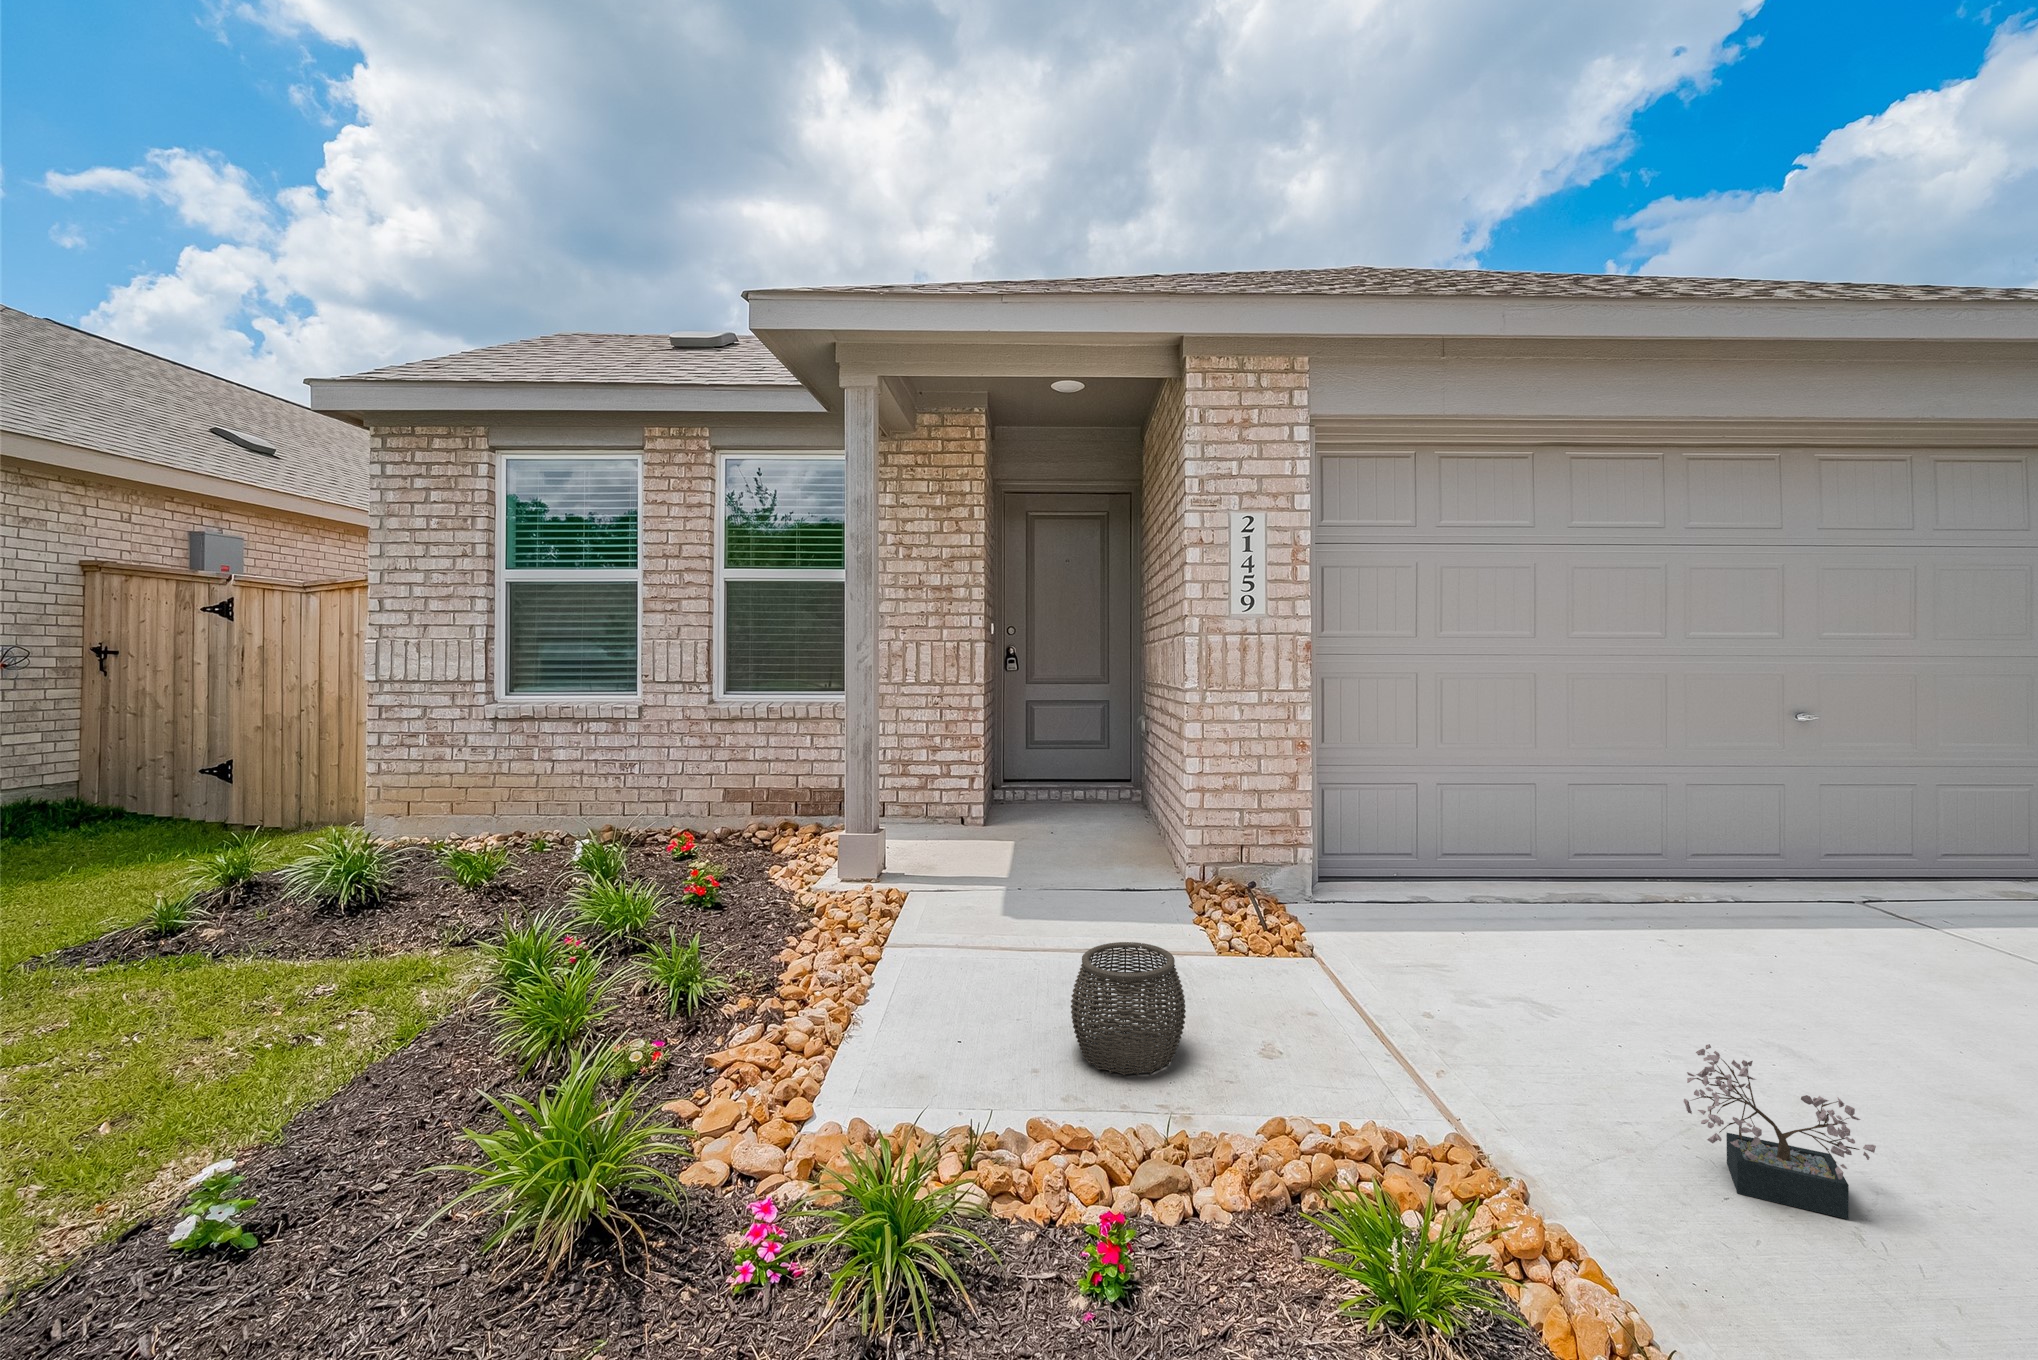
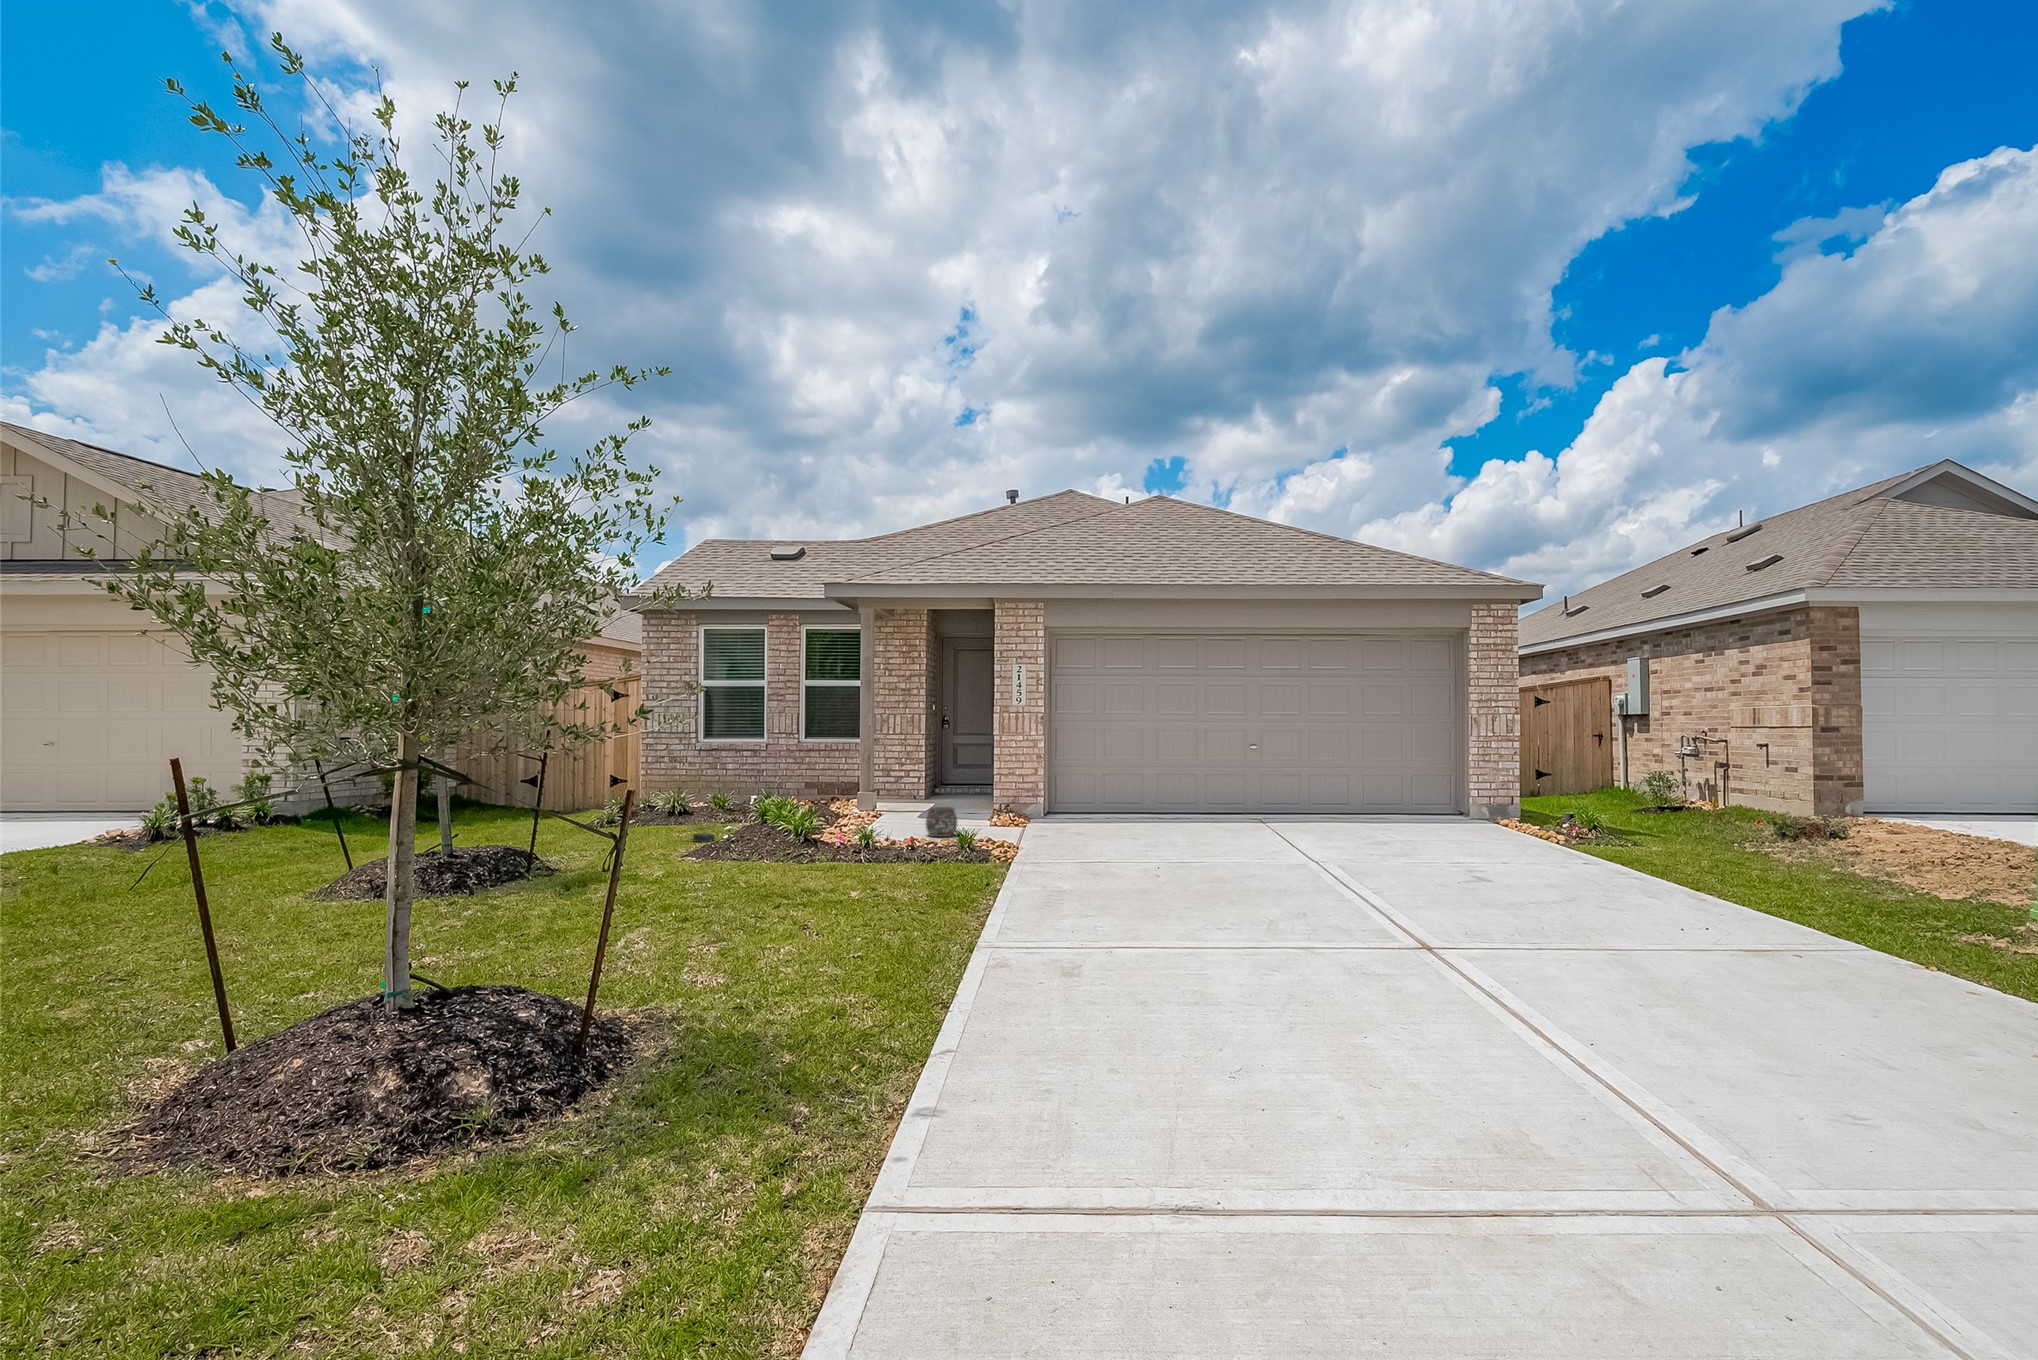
decorative plant: present [1684,1044,1876,1219] -> present [691,815,715,842]

